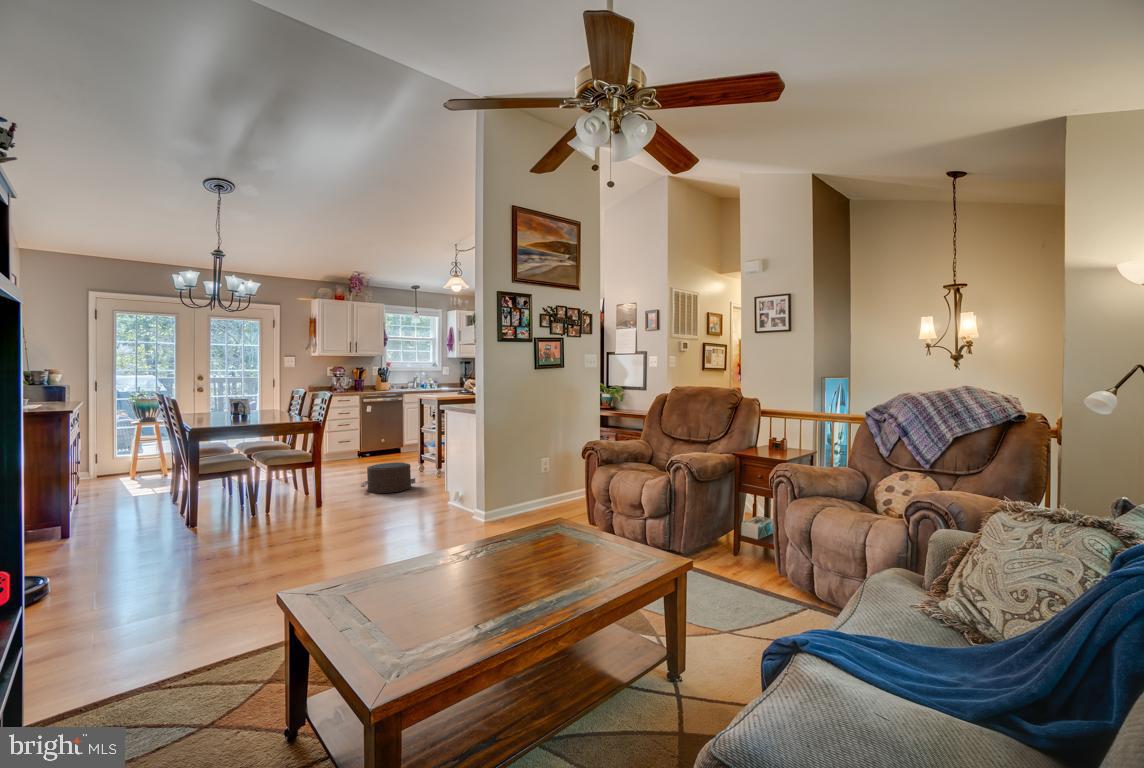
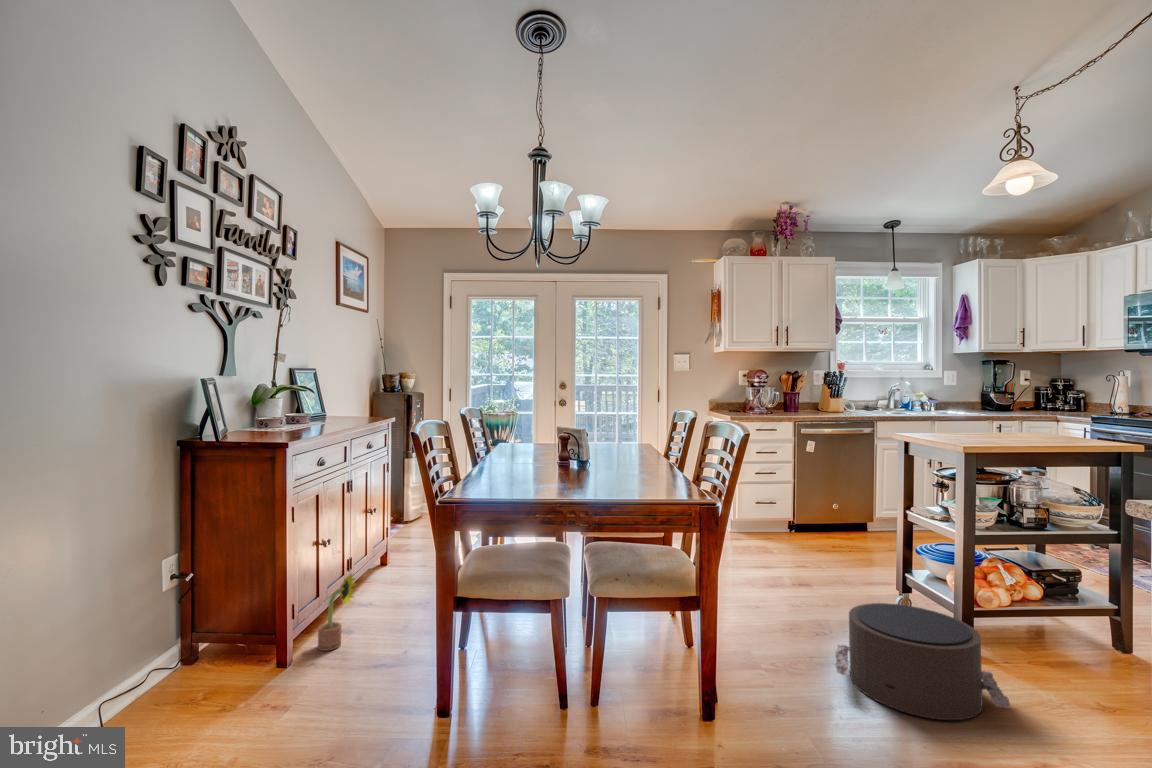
decorative plant: none [76,485,98,527] -> present [318,574,356,651]

